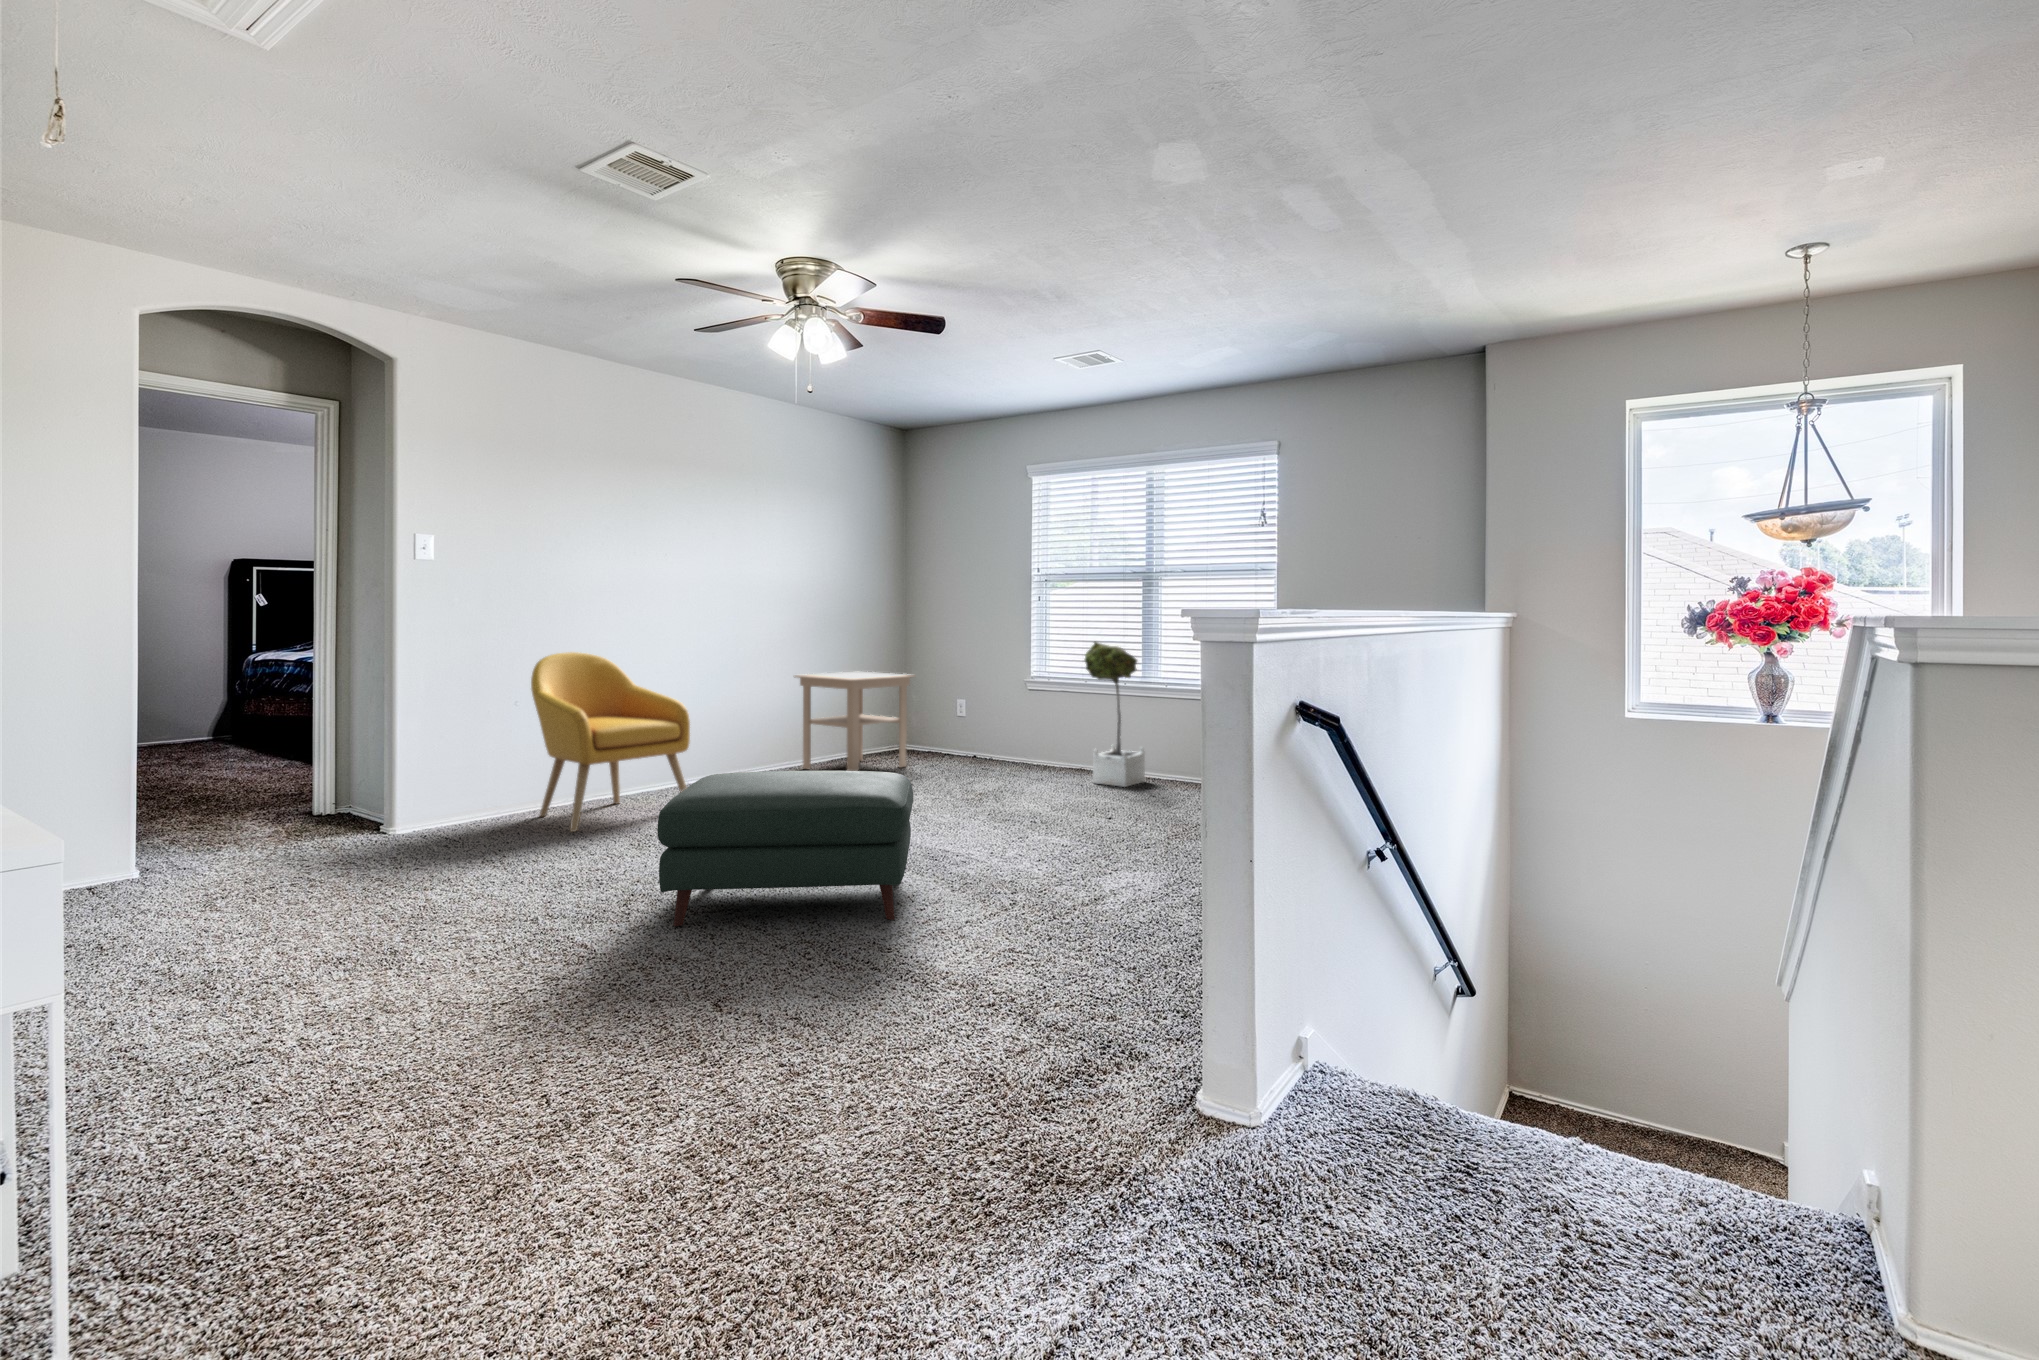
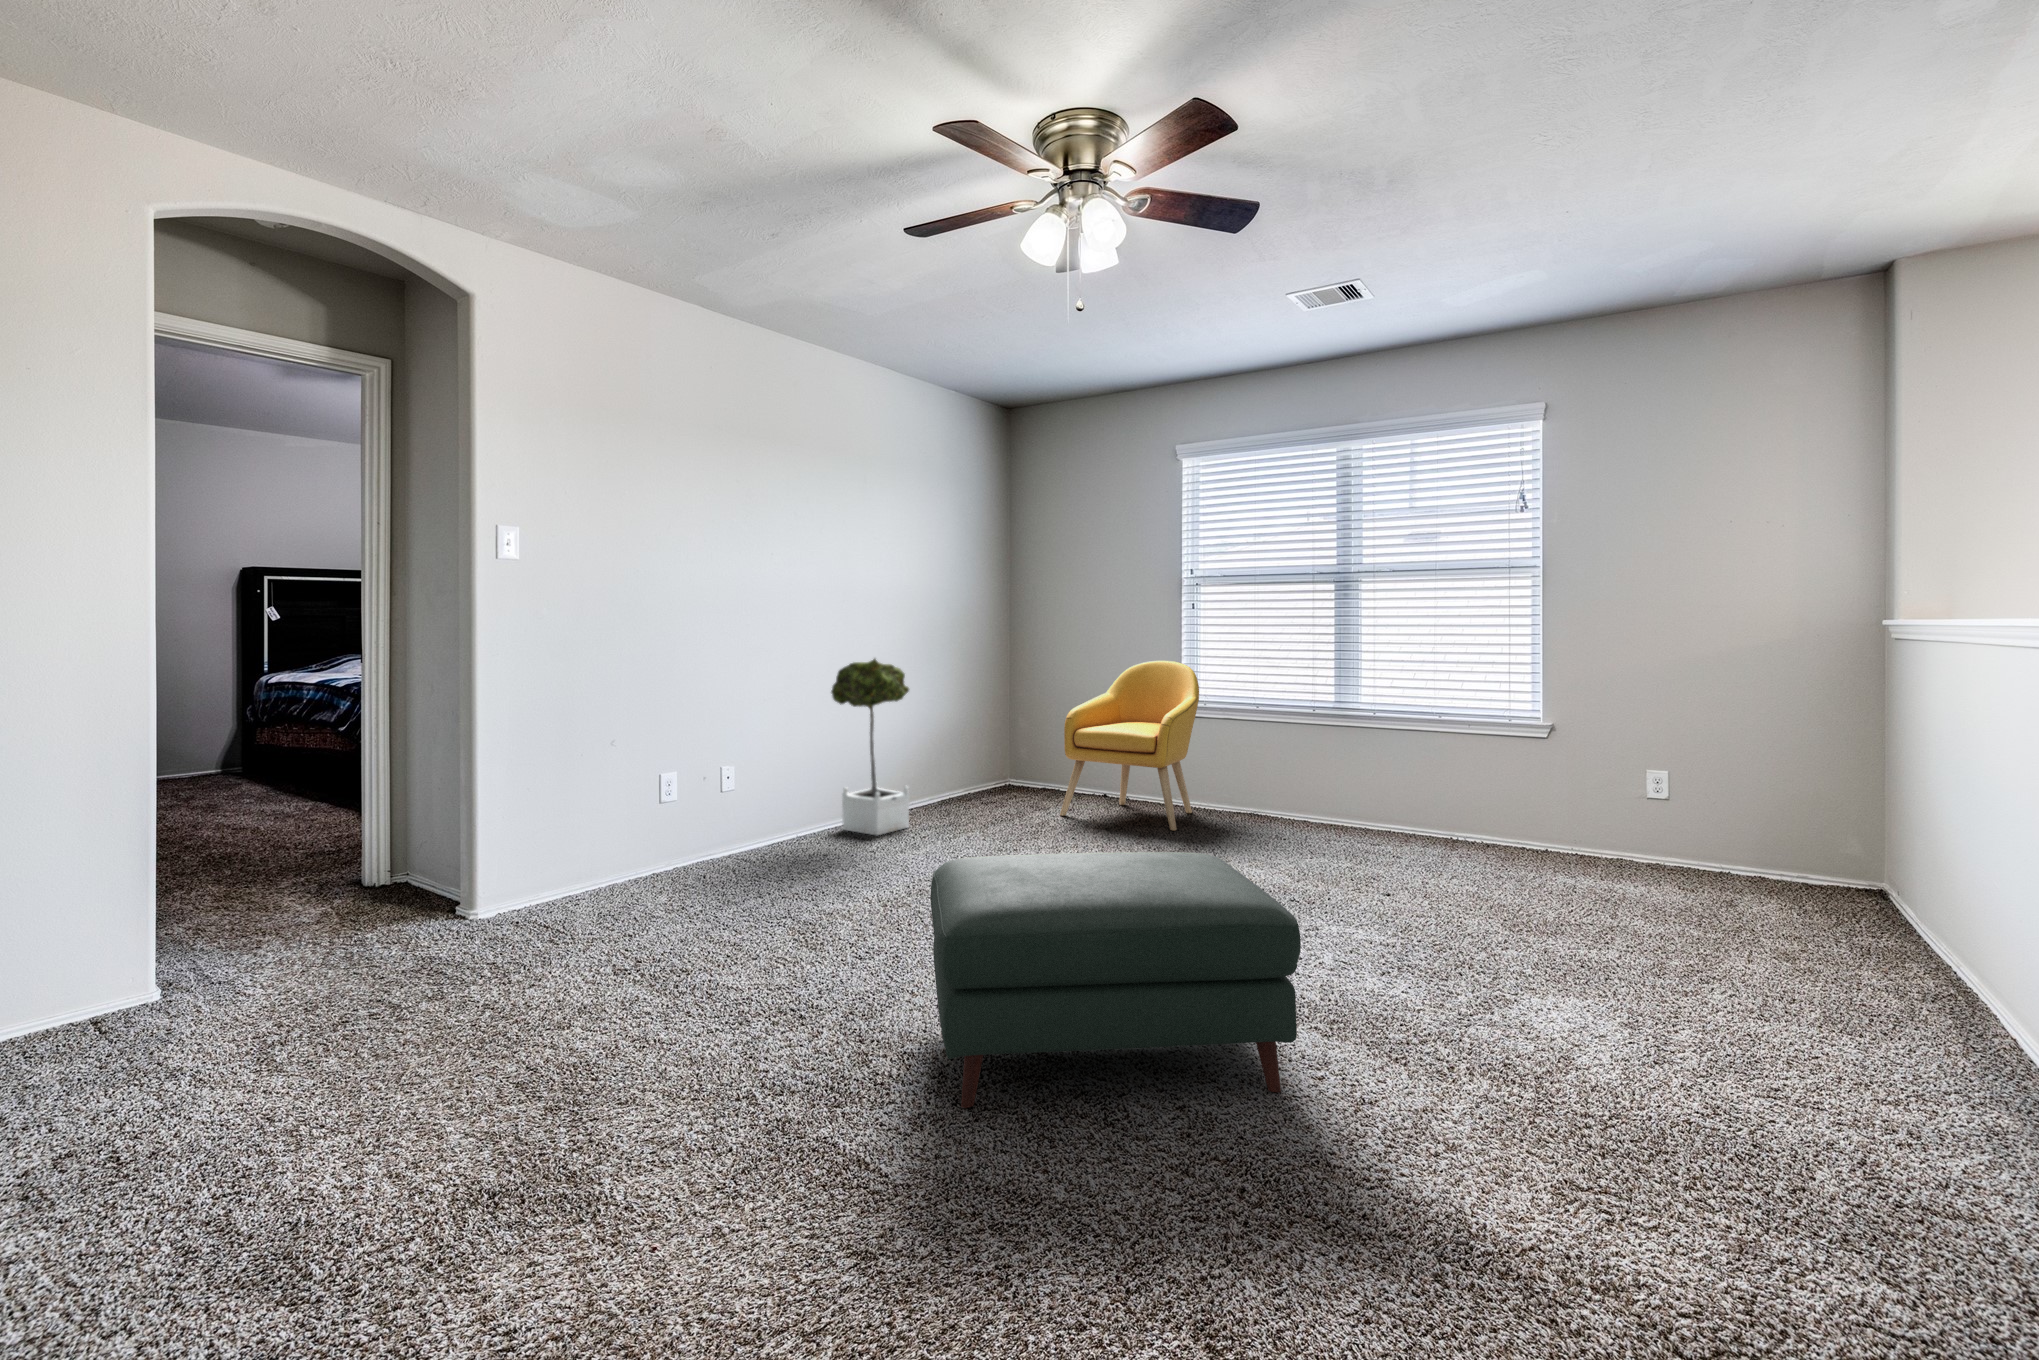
potted tree: present [1085,642,1145,787] -> present [831,659,909,836]
armchair: present [531,652,690,832] -> present [1060,661,1199,831]
side table: present [795,672,915,771] -> none [906,693,1047,821]

